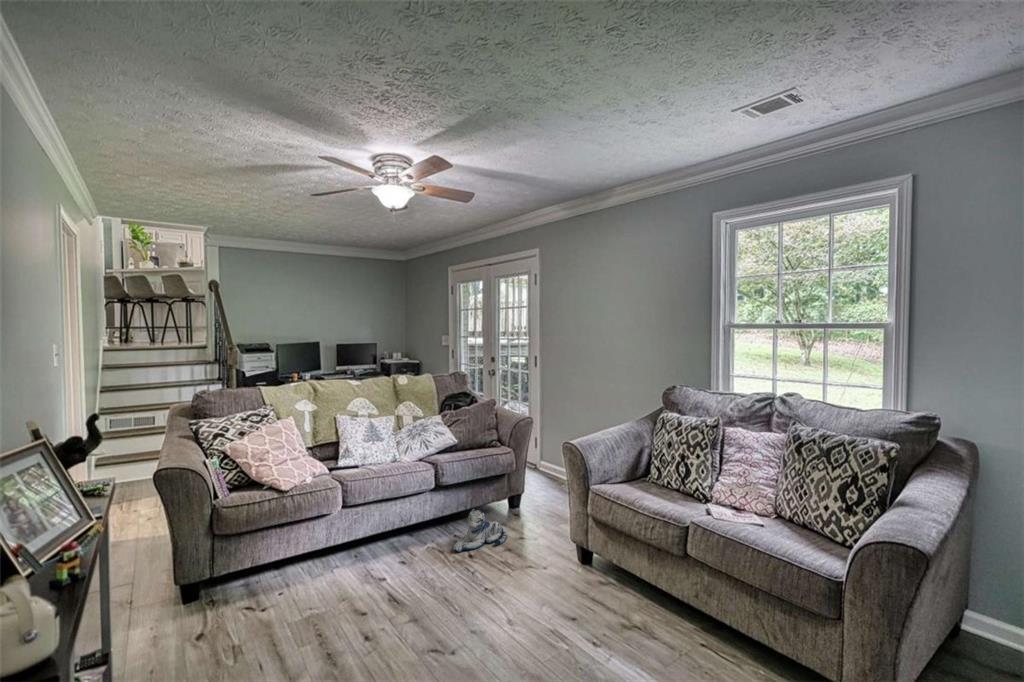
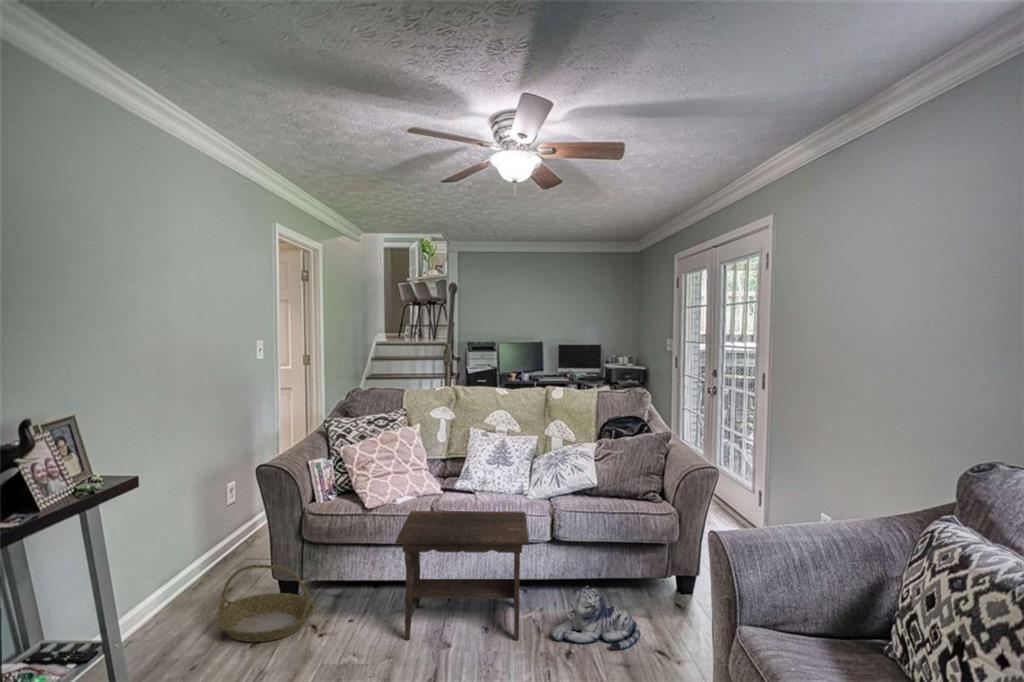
footstool: none [323,469,441,587] -> present [395,511,529,640]
basket: none [138,558,249,640] -> present [215,565,314,642]

